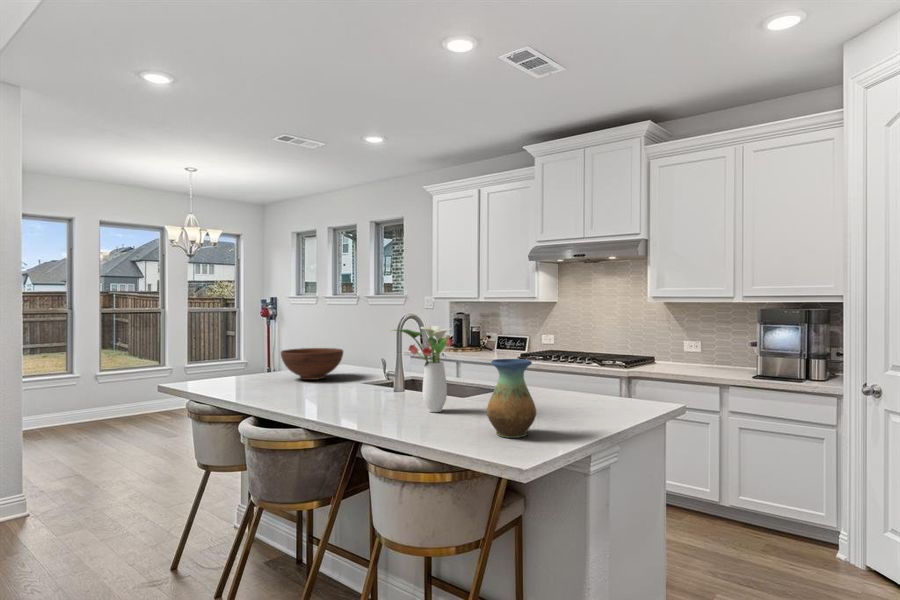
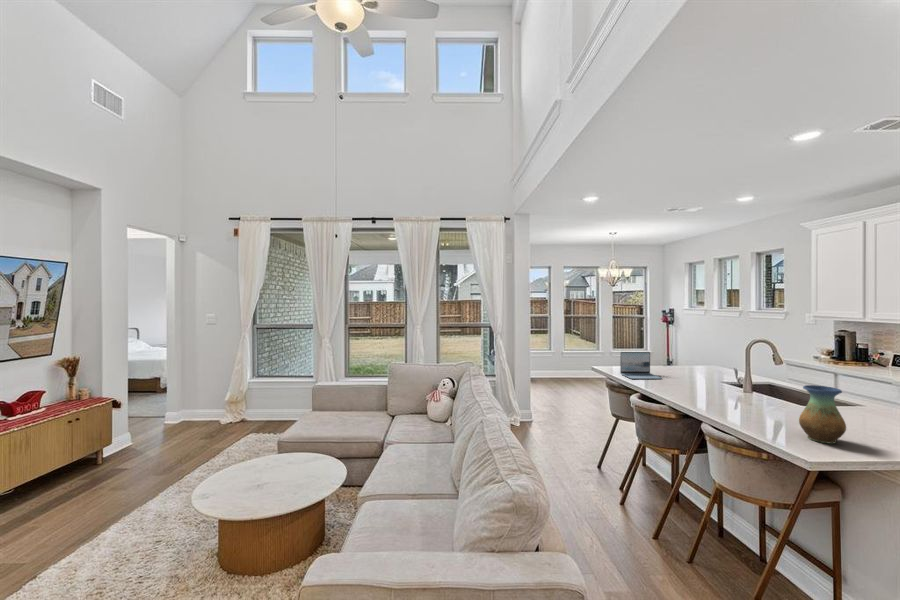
flower arrangement: present [396,326,453,412] -> none [730,352,784,413]
laptop: none [213,348,282,396] -> present [620,352,661,379]
fruit bowl: present [281,348,343,380] -> none [663,353,709,375]

